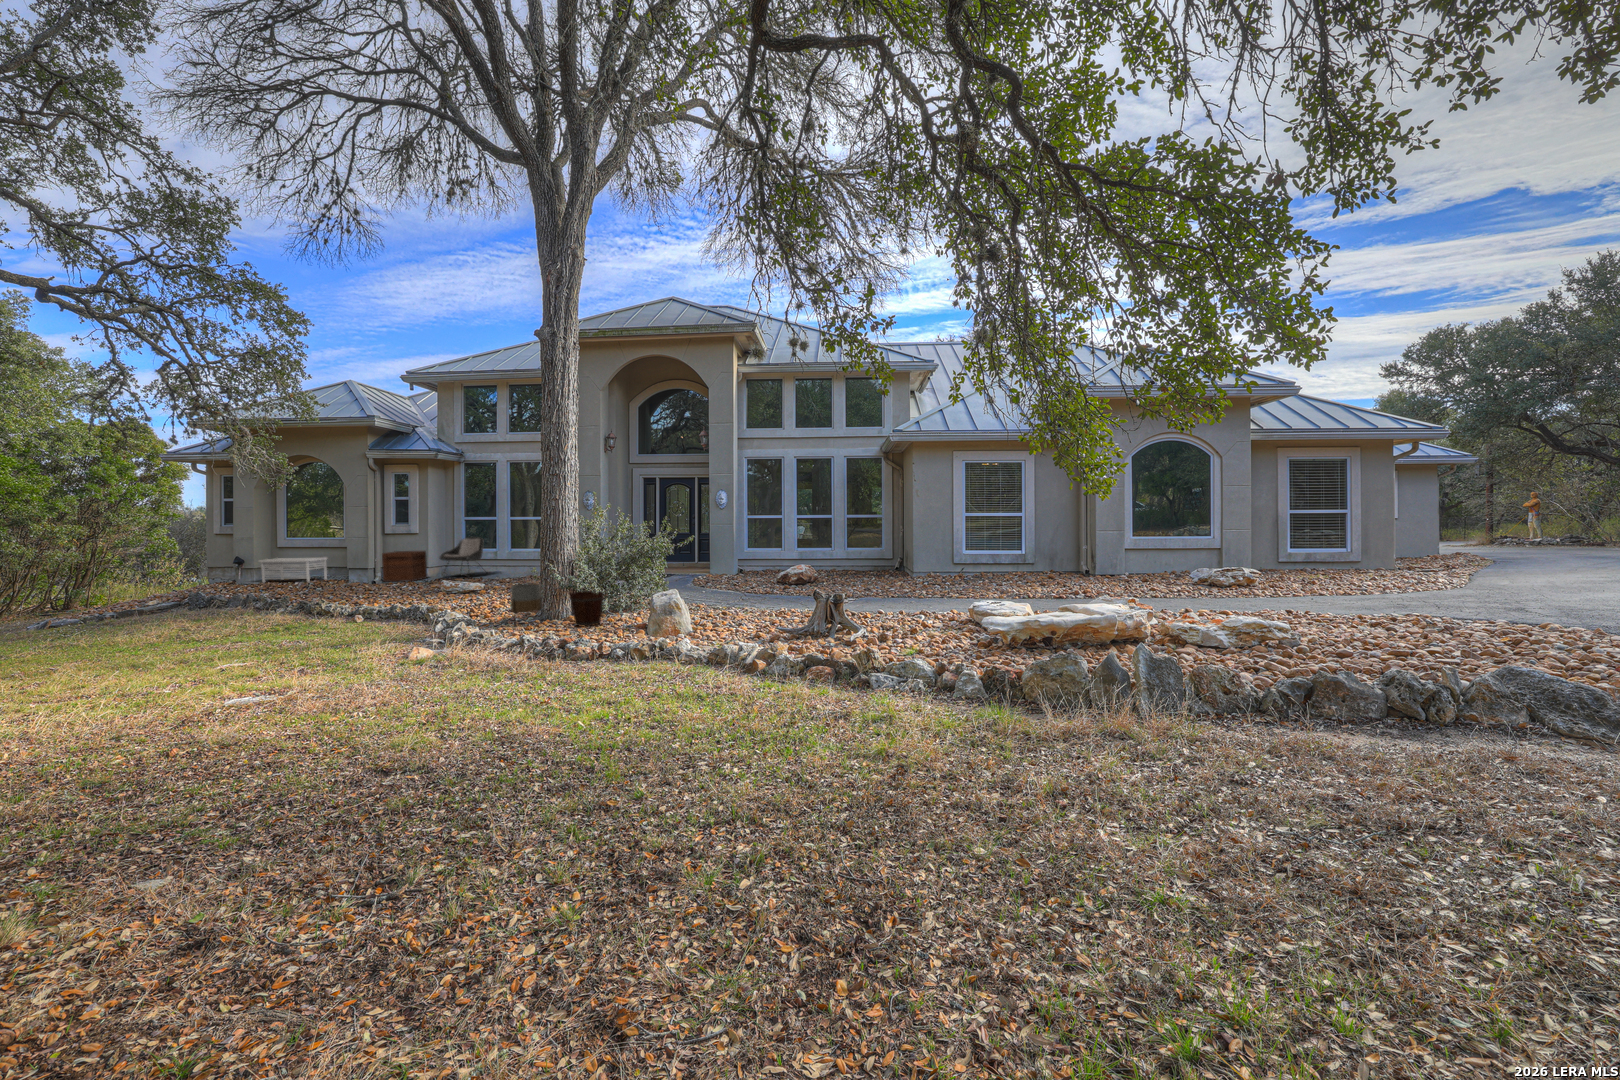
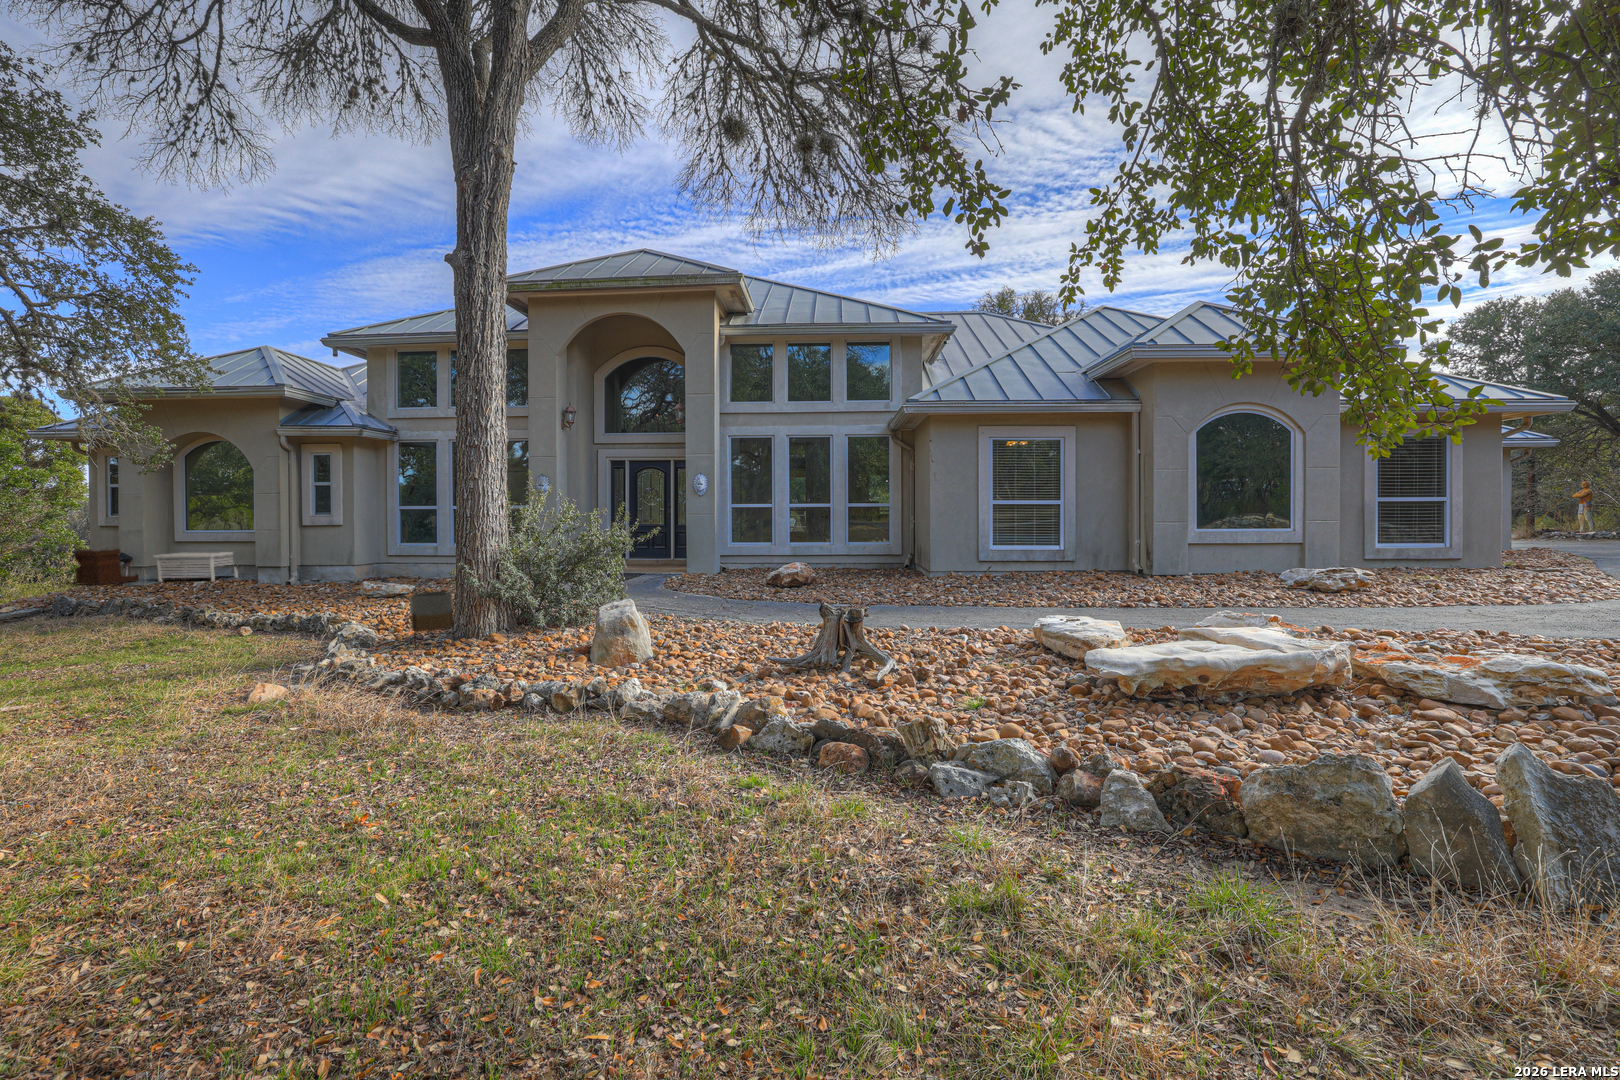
lounge chair: present [440,537,487,577] -> none [370,528,429,576]
wooden crate: present [382,551,427,582] -> present [73,549,139,585]
bucket: present [570,591,604,626] -> none [488,599,536,650]

